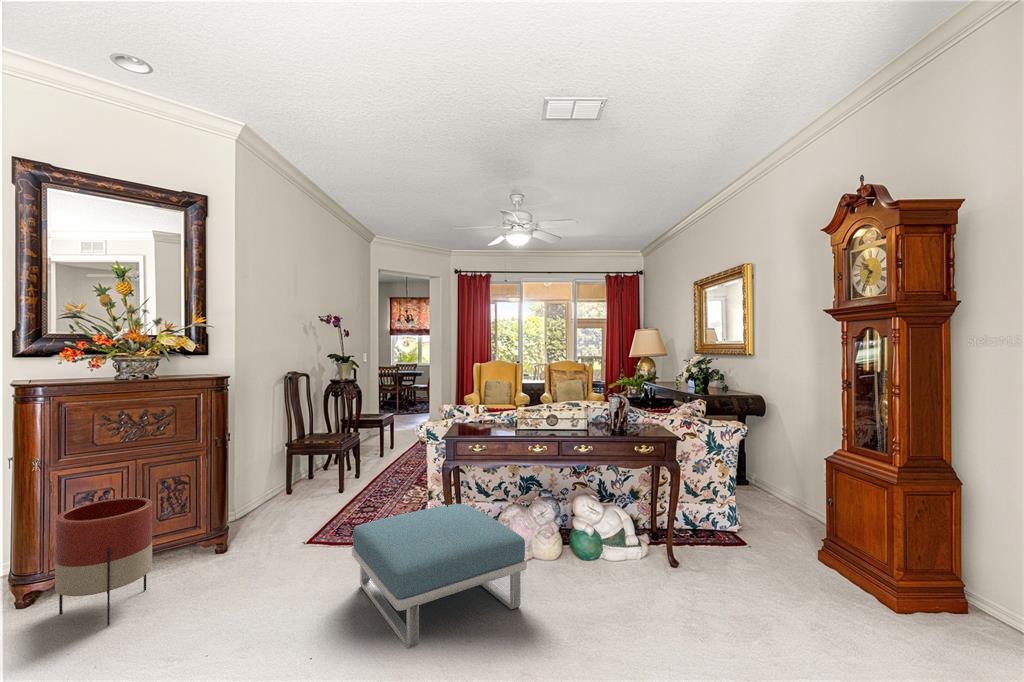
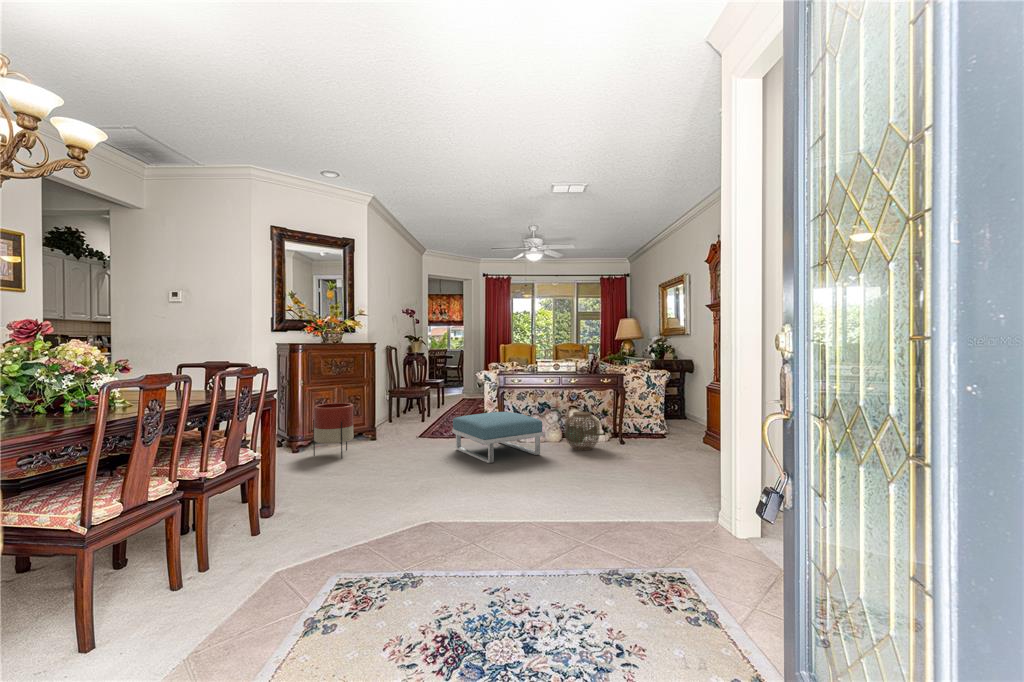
woven basket: none [568,508,634,590] -> present [565,412,600,450]

